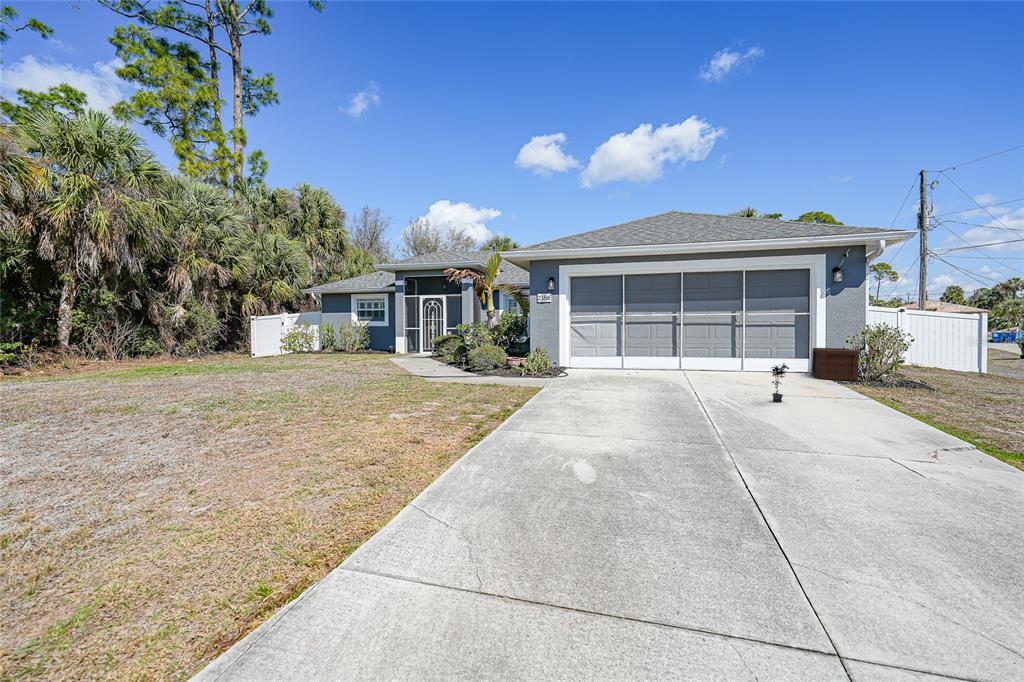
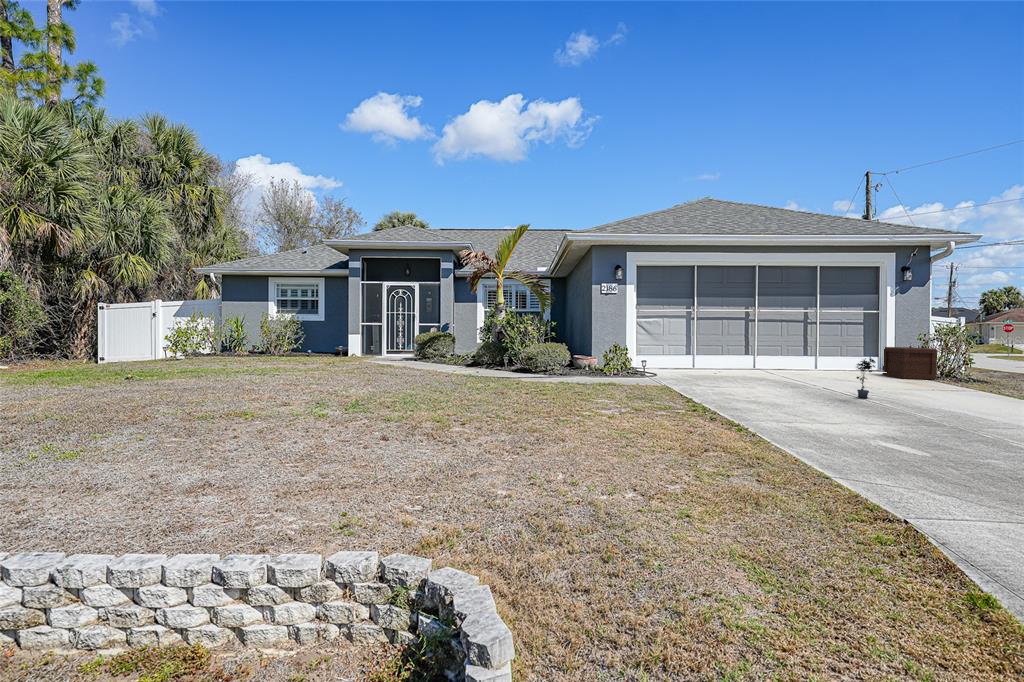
potted plant: present [771,363,789,402] -> present [856,357,875,398]

